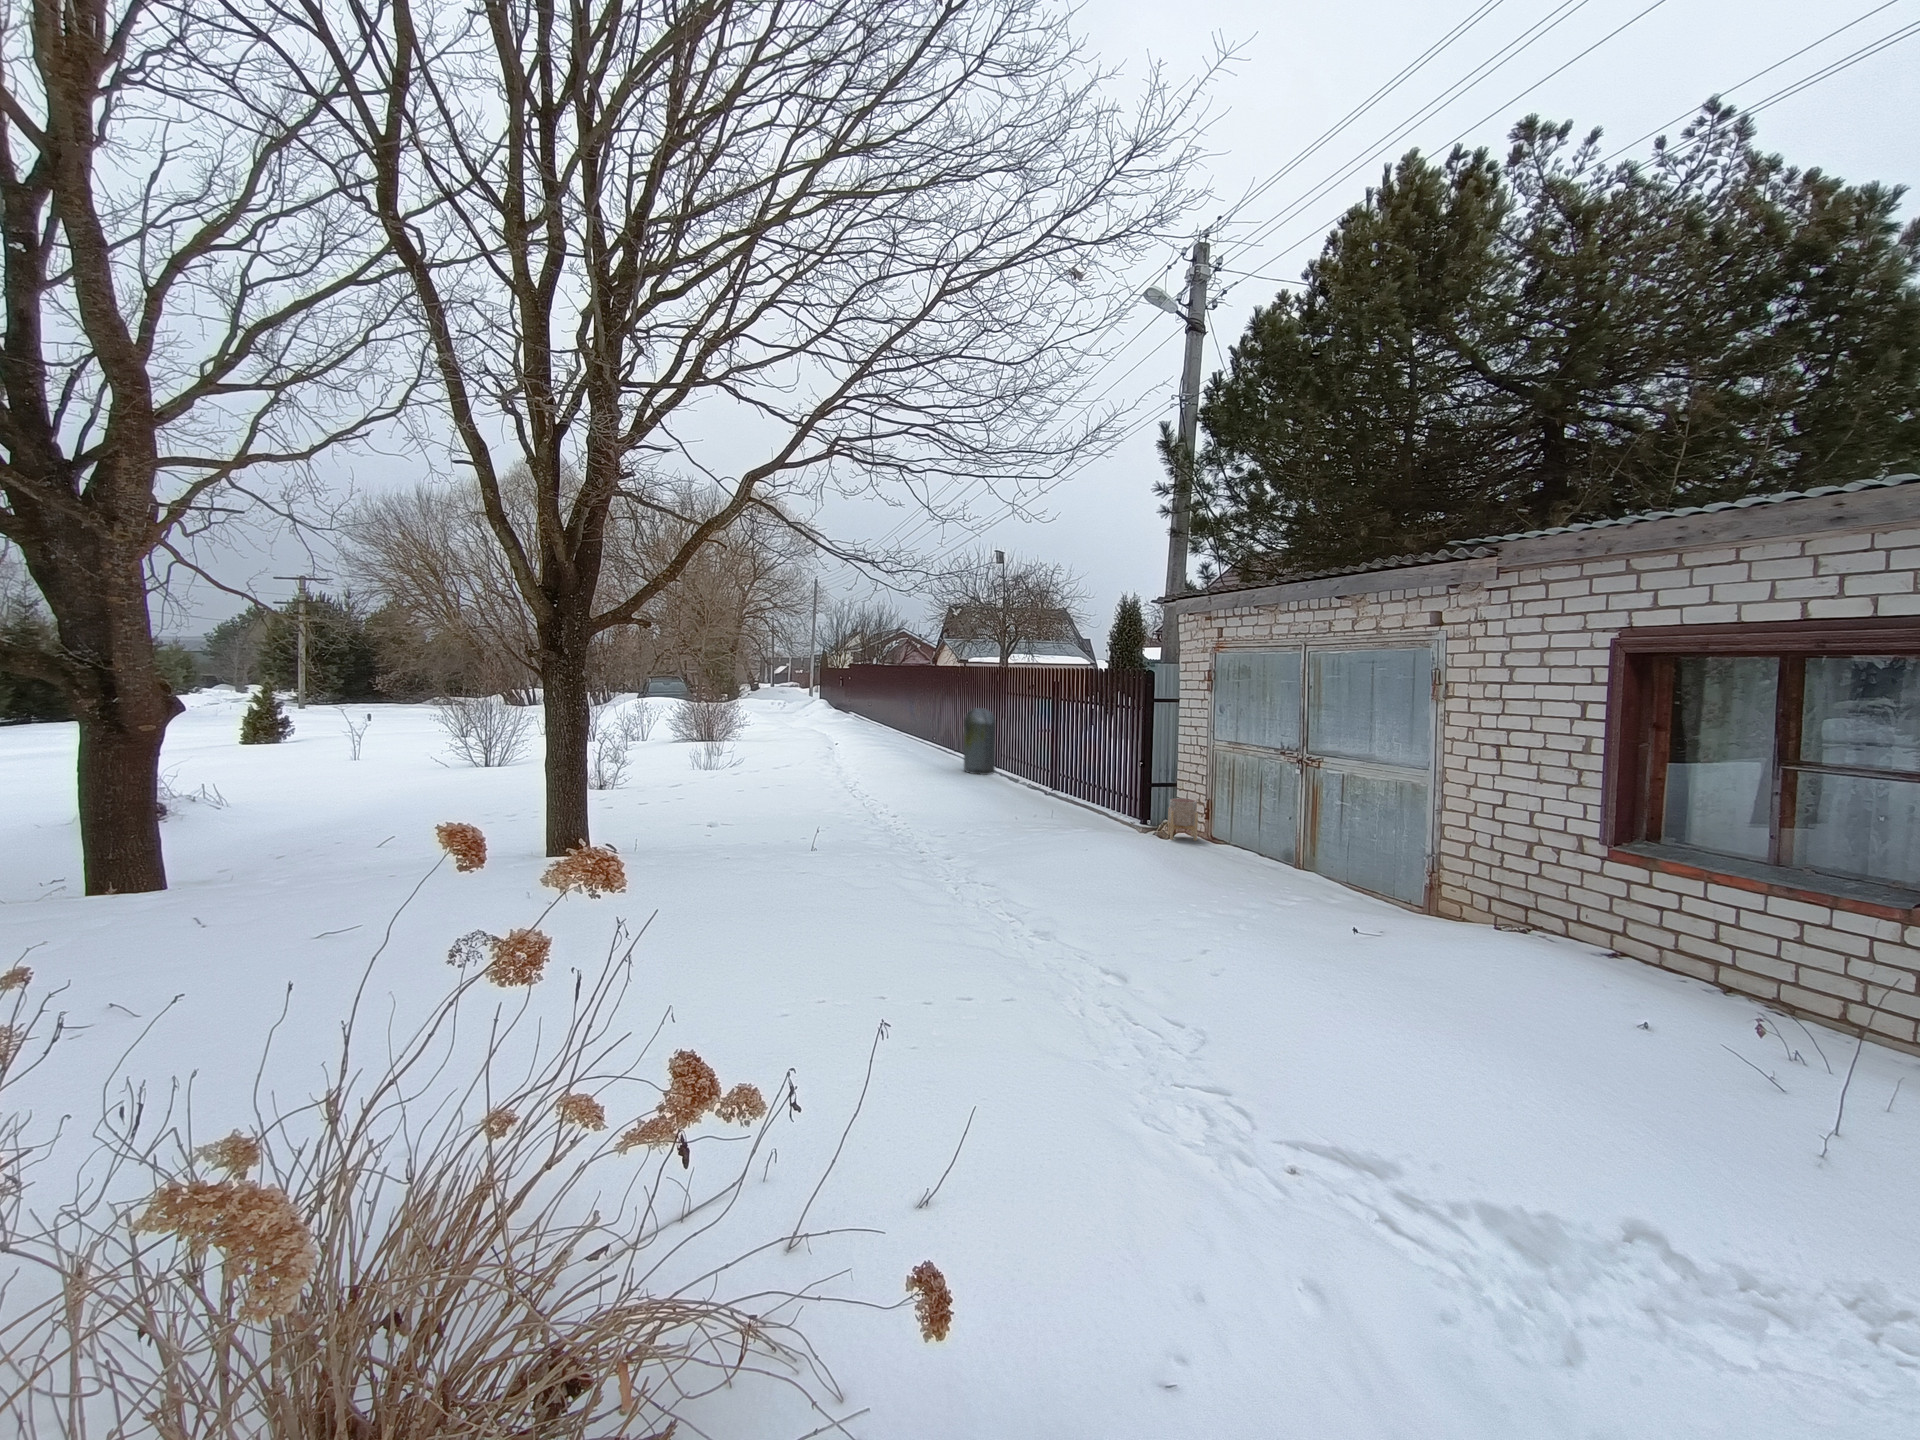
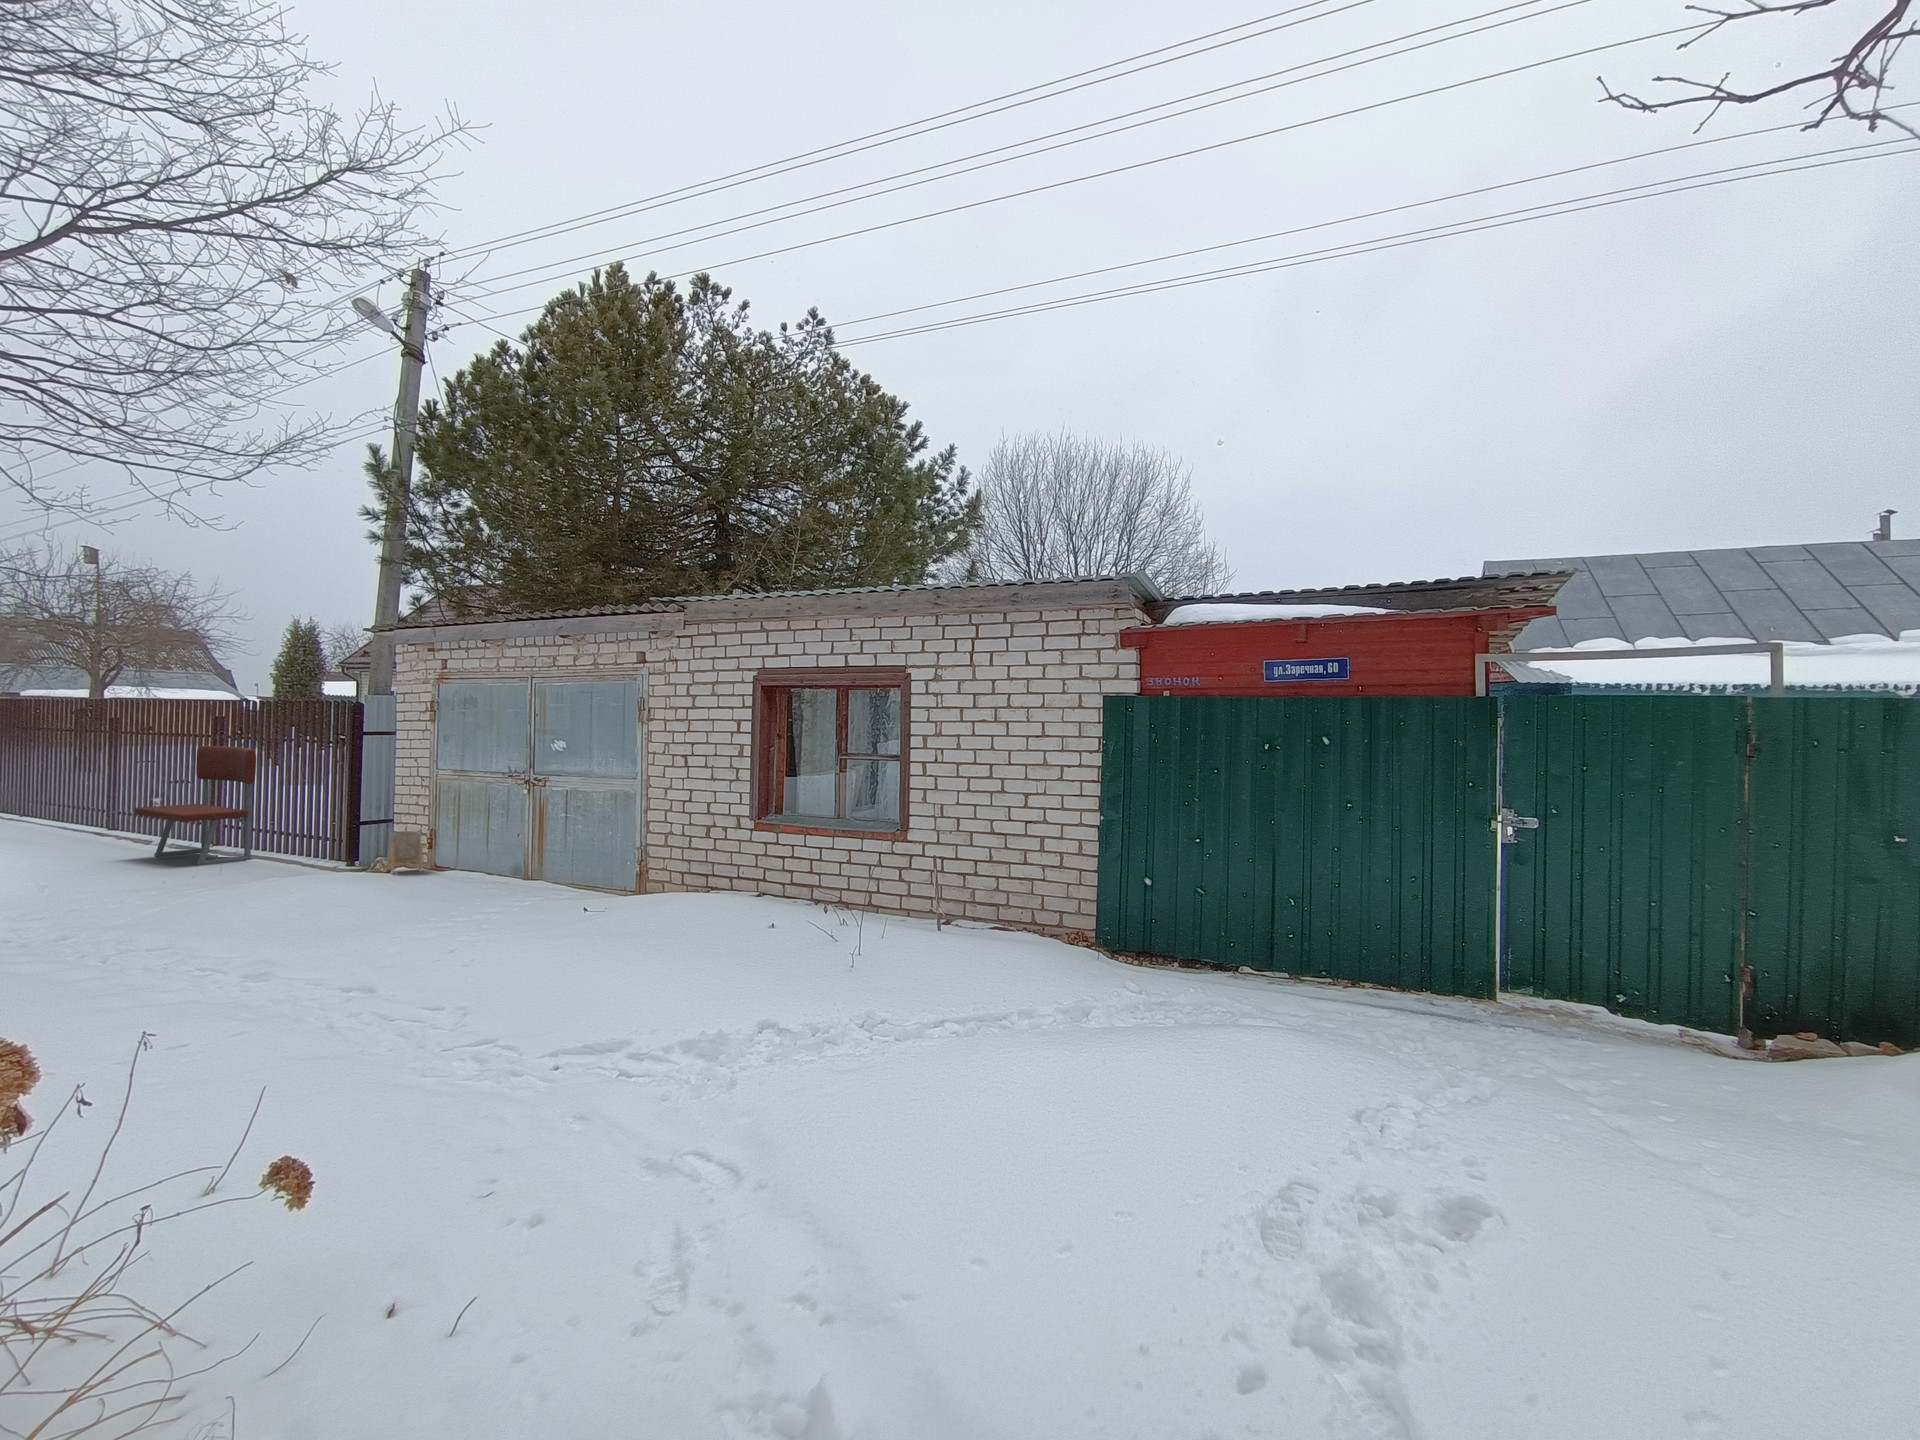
bench: none [1004,706,1077,806] -> present [135,746,256,865]
trash can: present [964,708,996,775] -> none [47,753,107,843]

